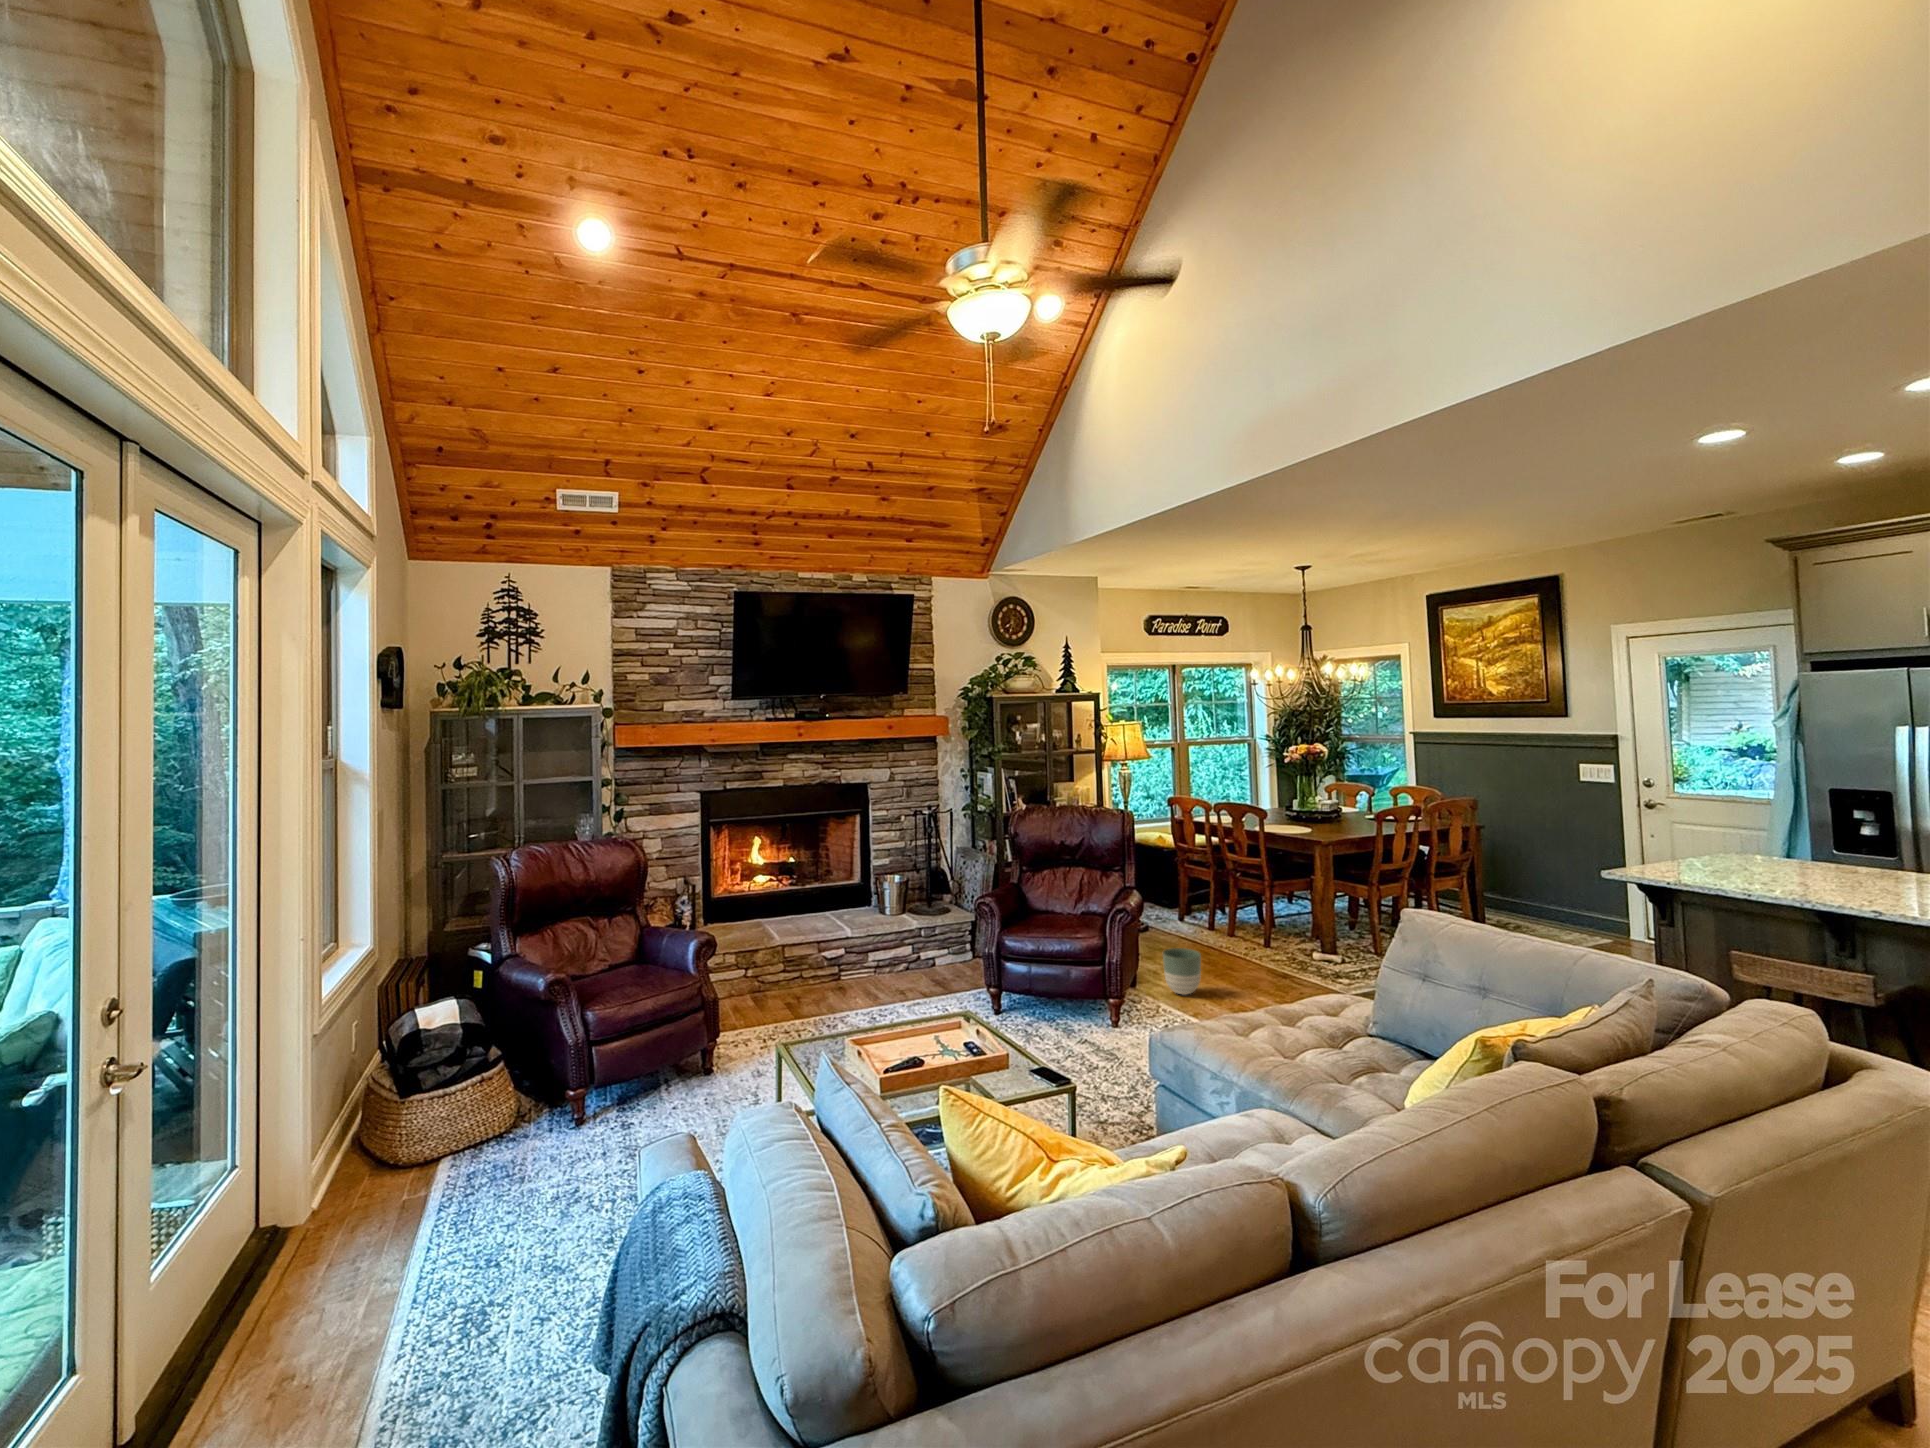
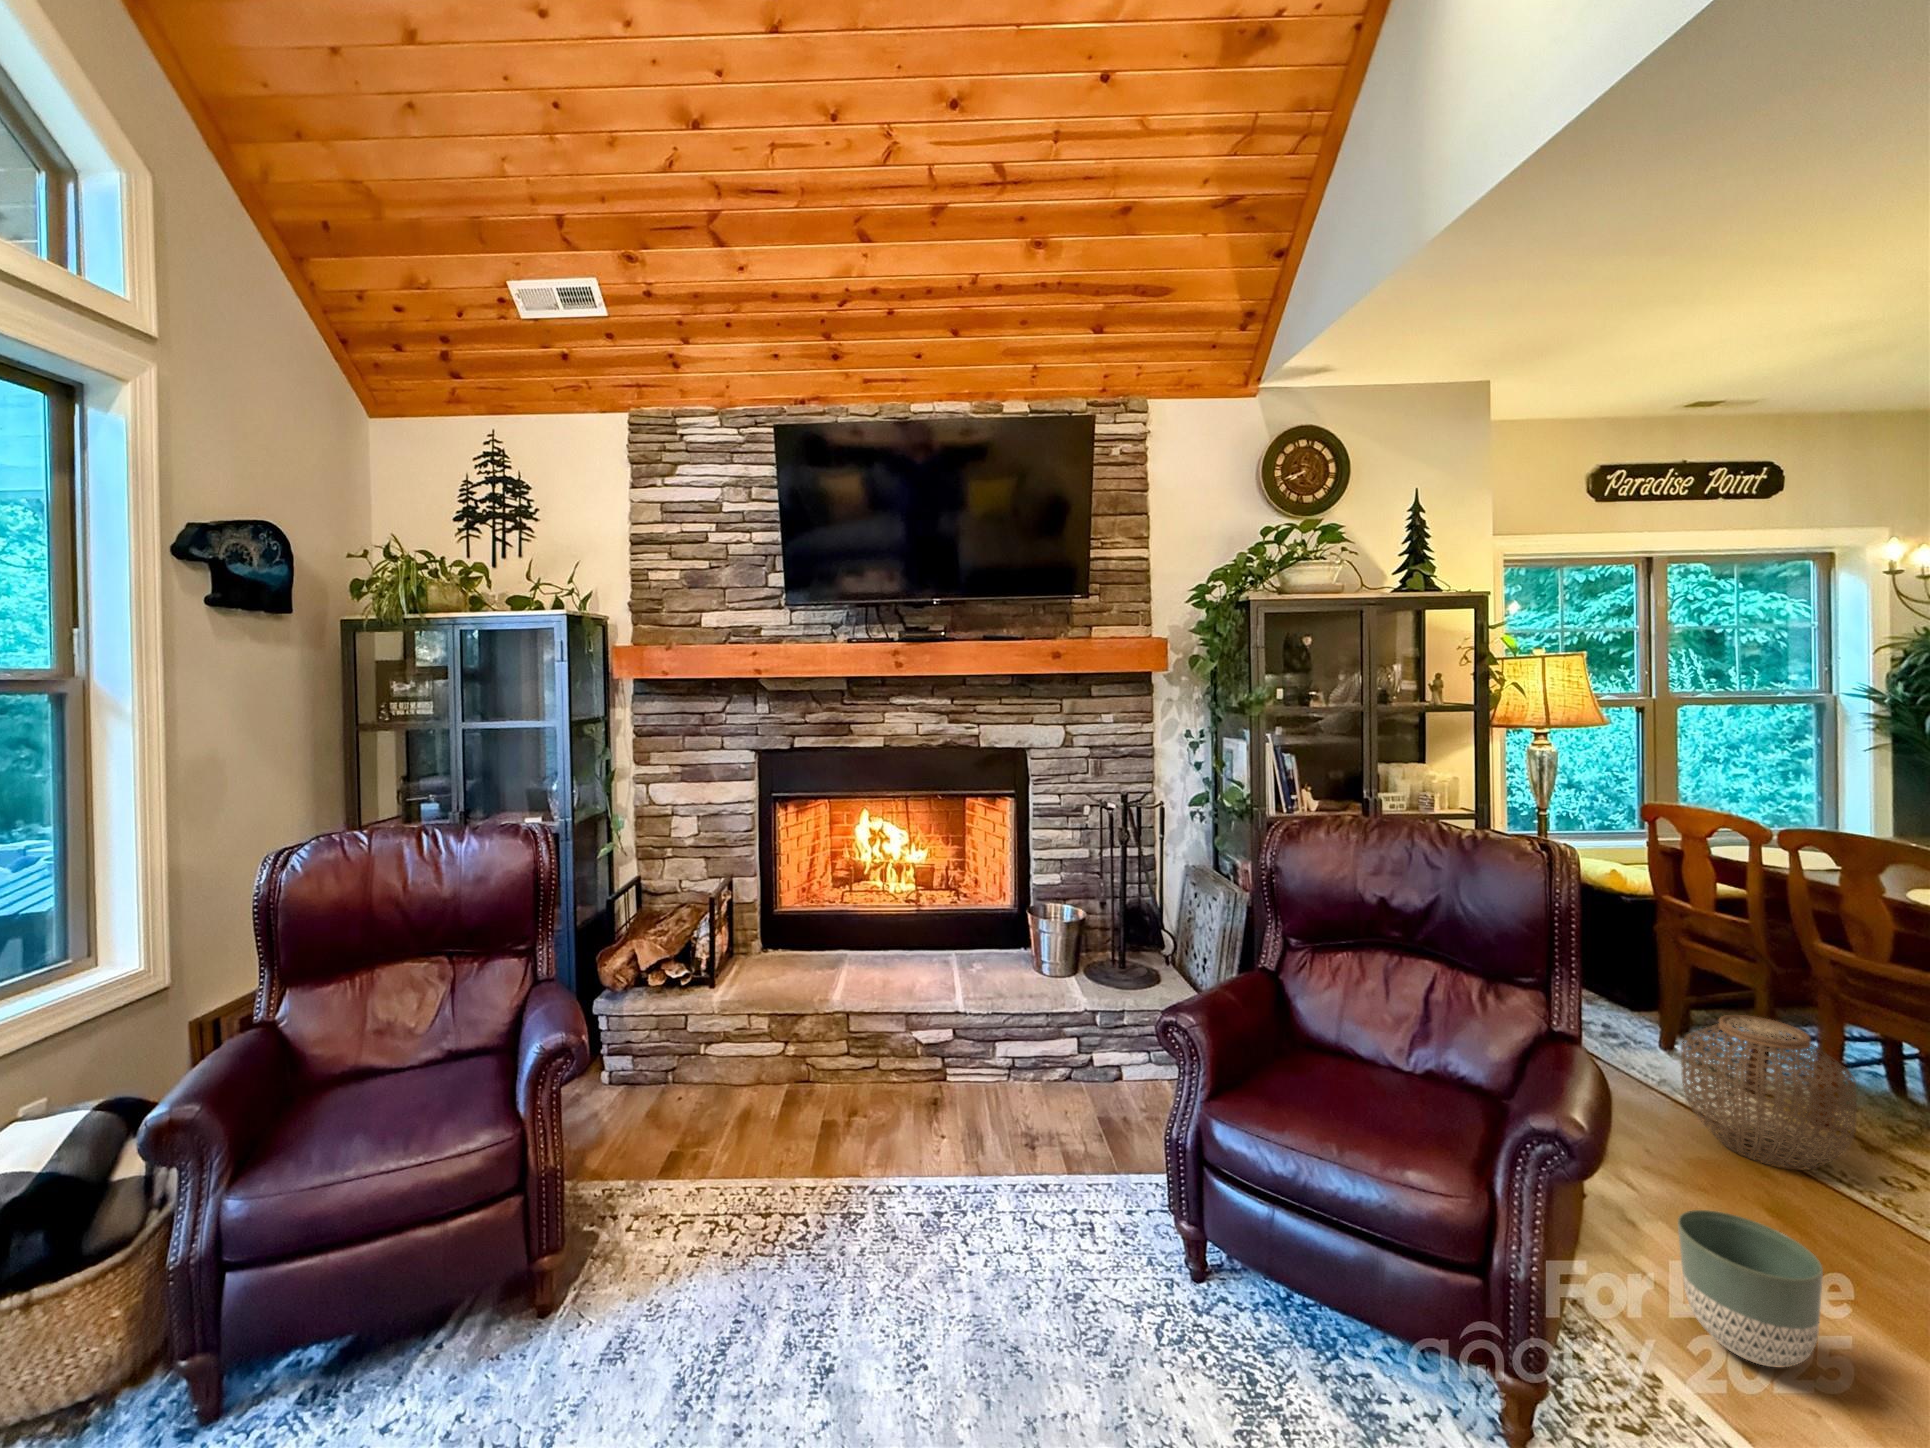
woven basket: none [1177,890,1231,950] -> present [1681,1015,1856,1169]

